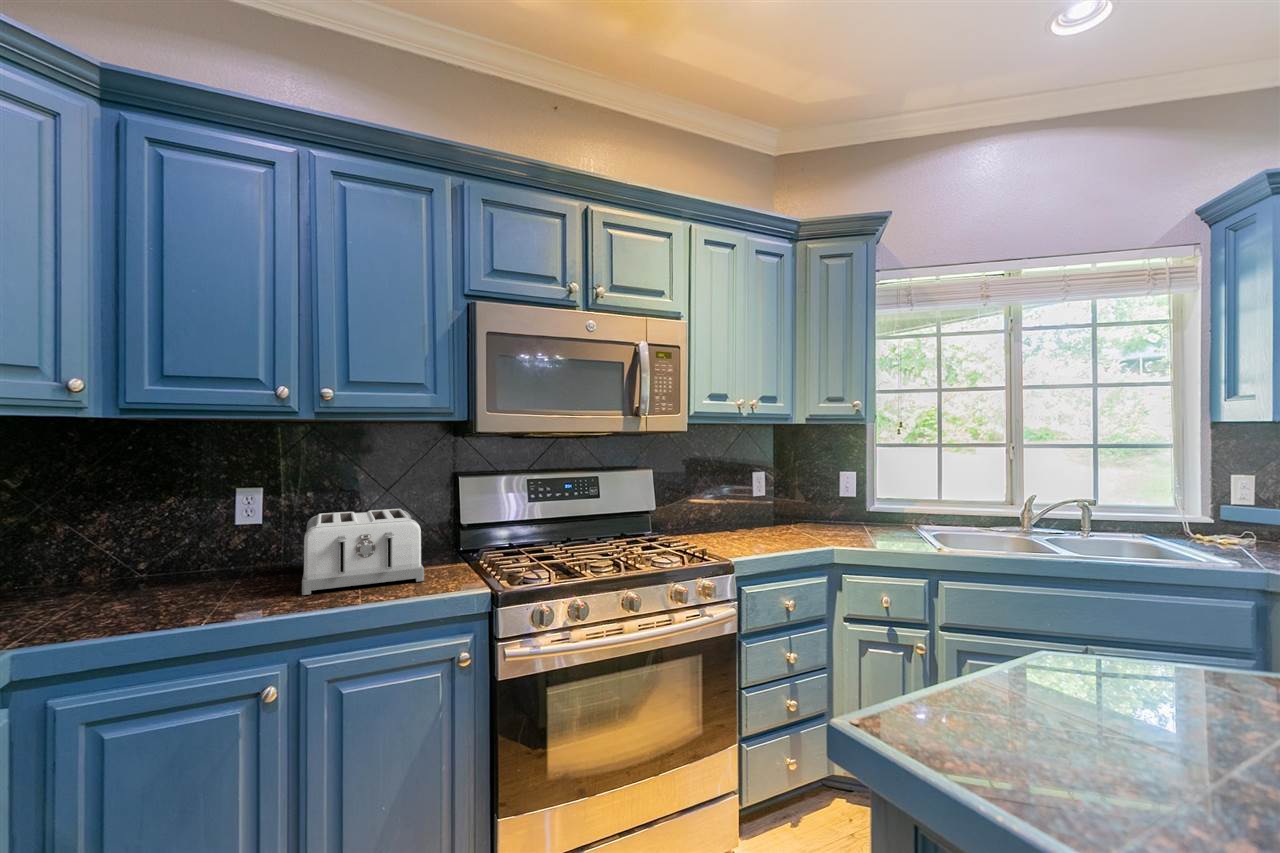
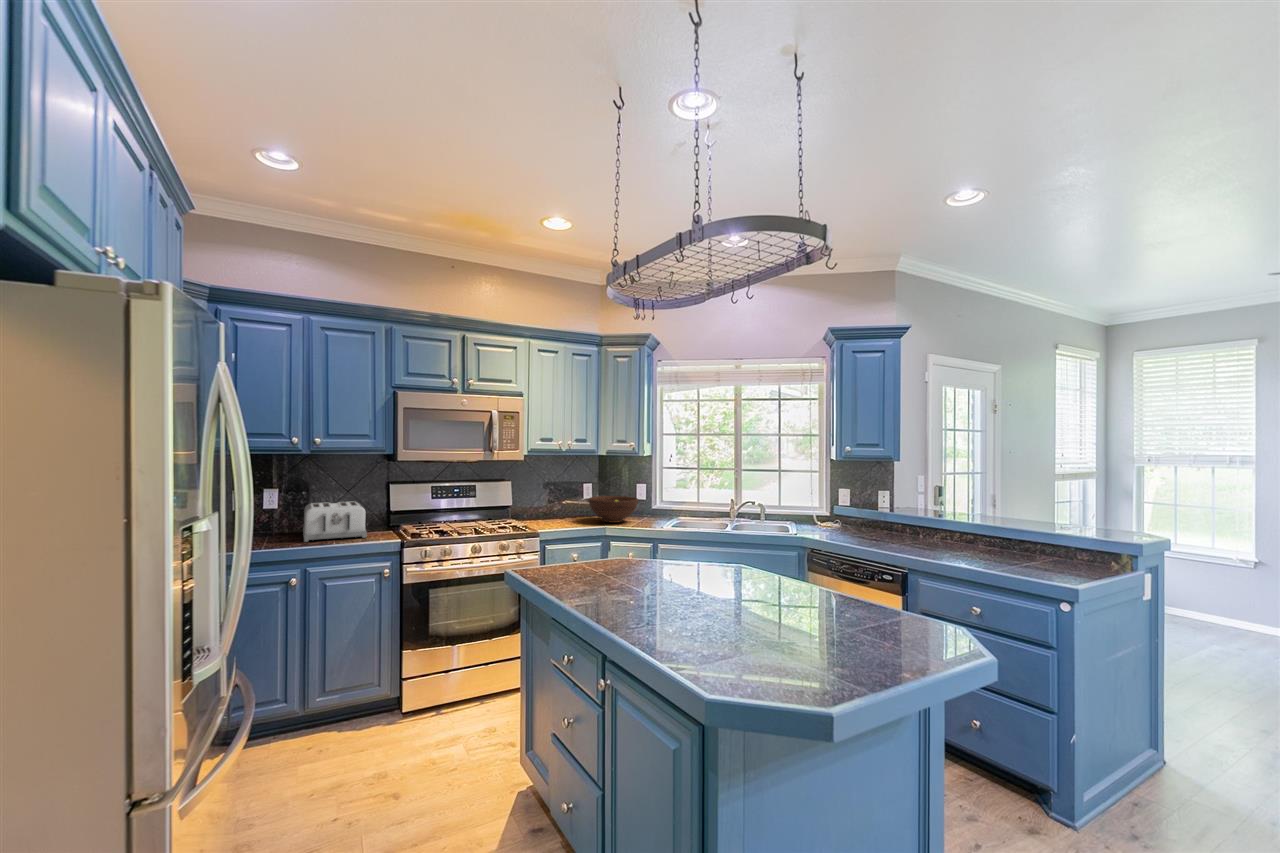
fruit bowl: none [788,492,878,539] -> present [588,496,638,523]

